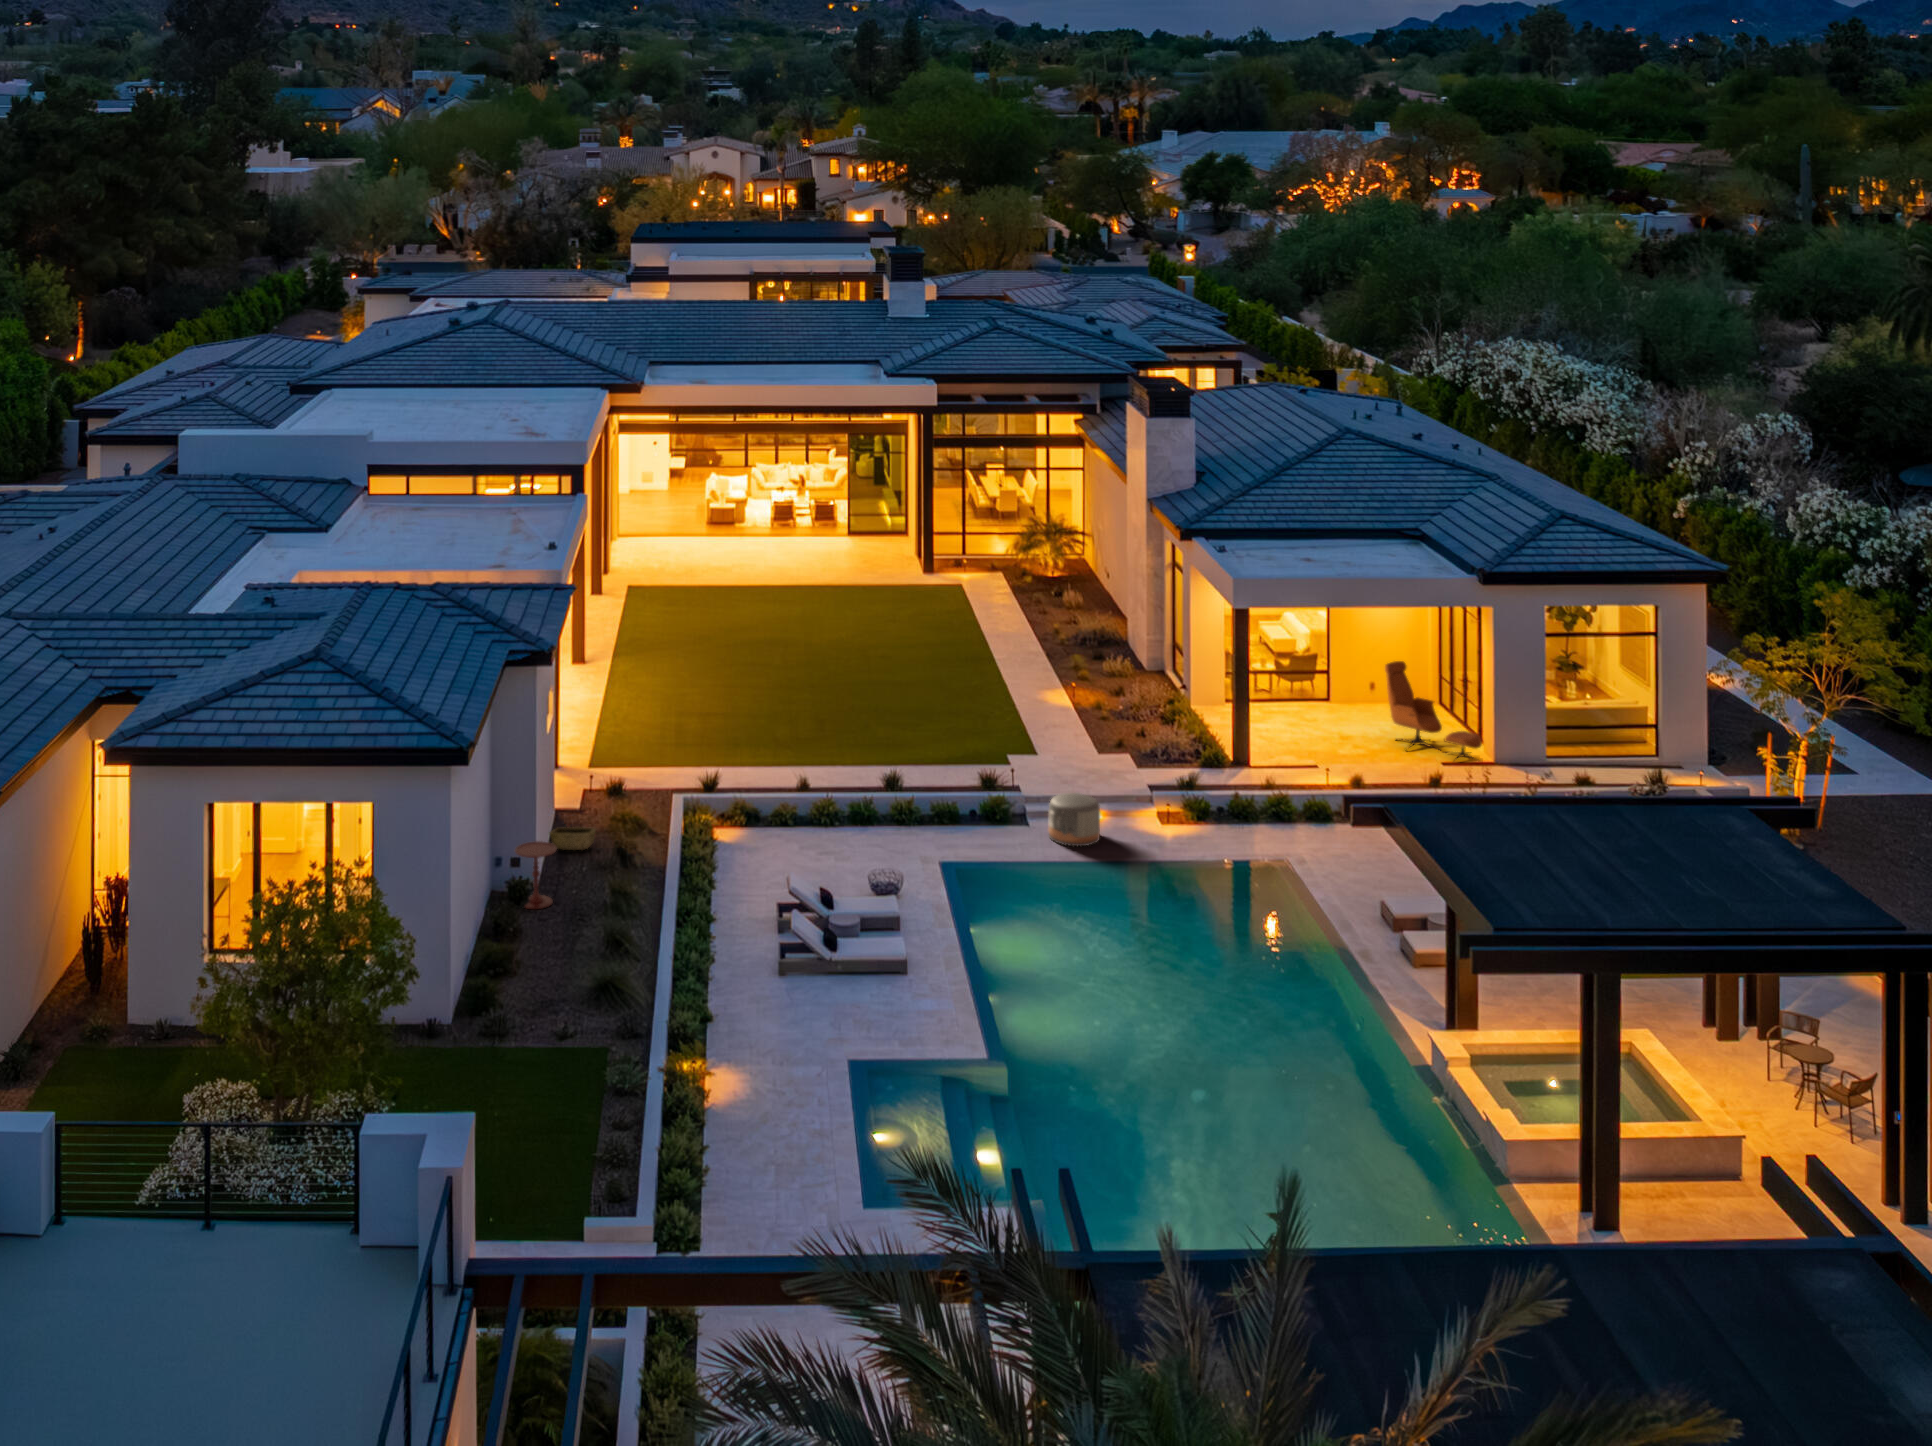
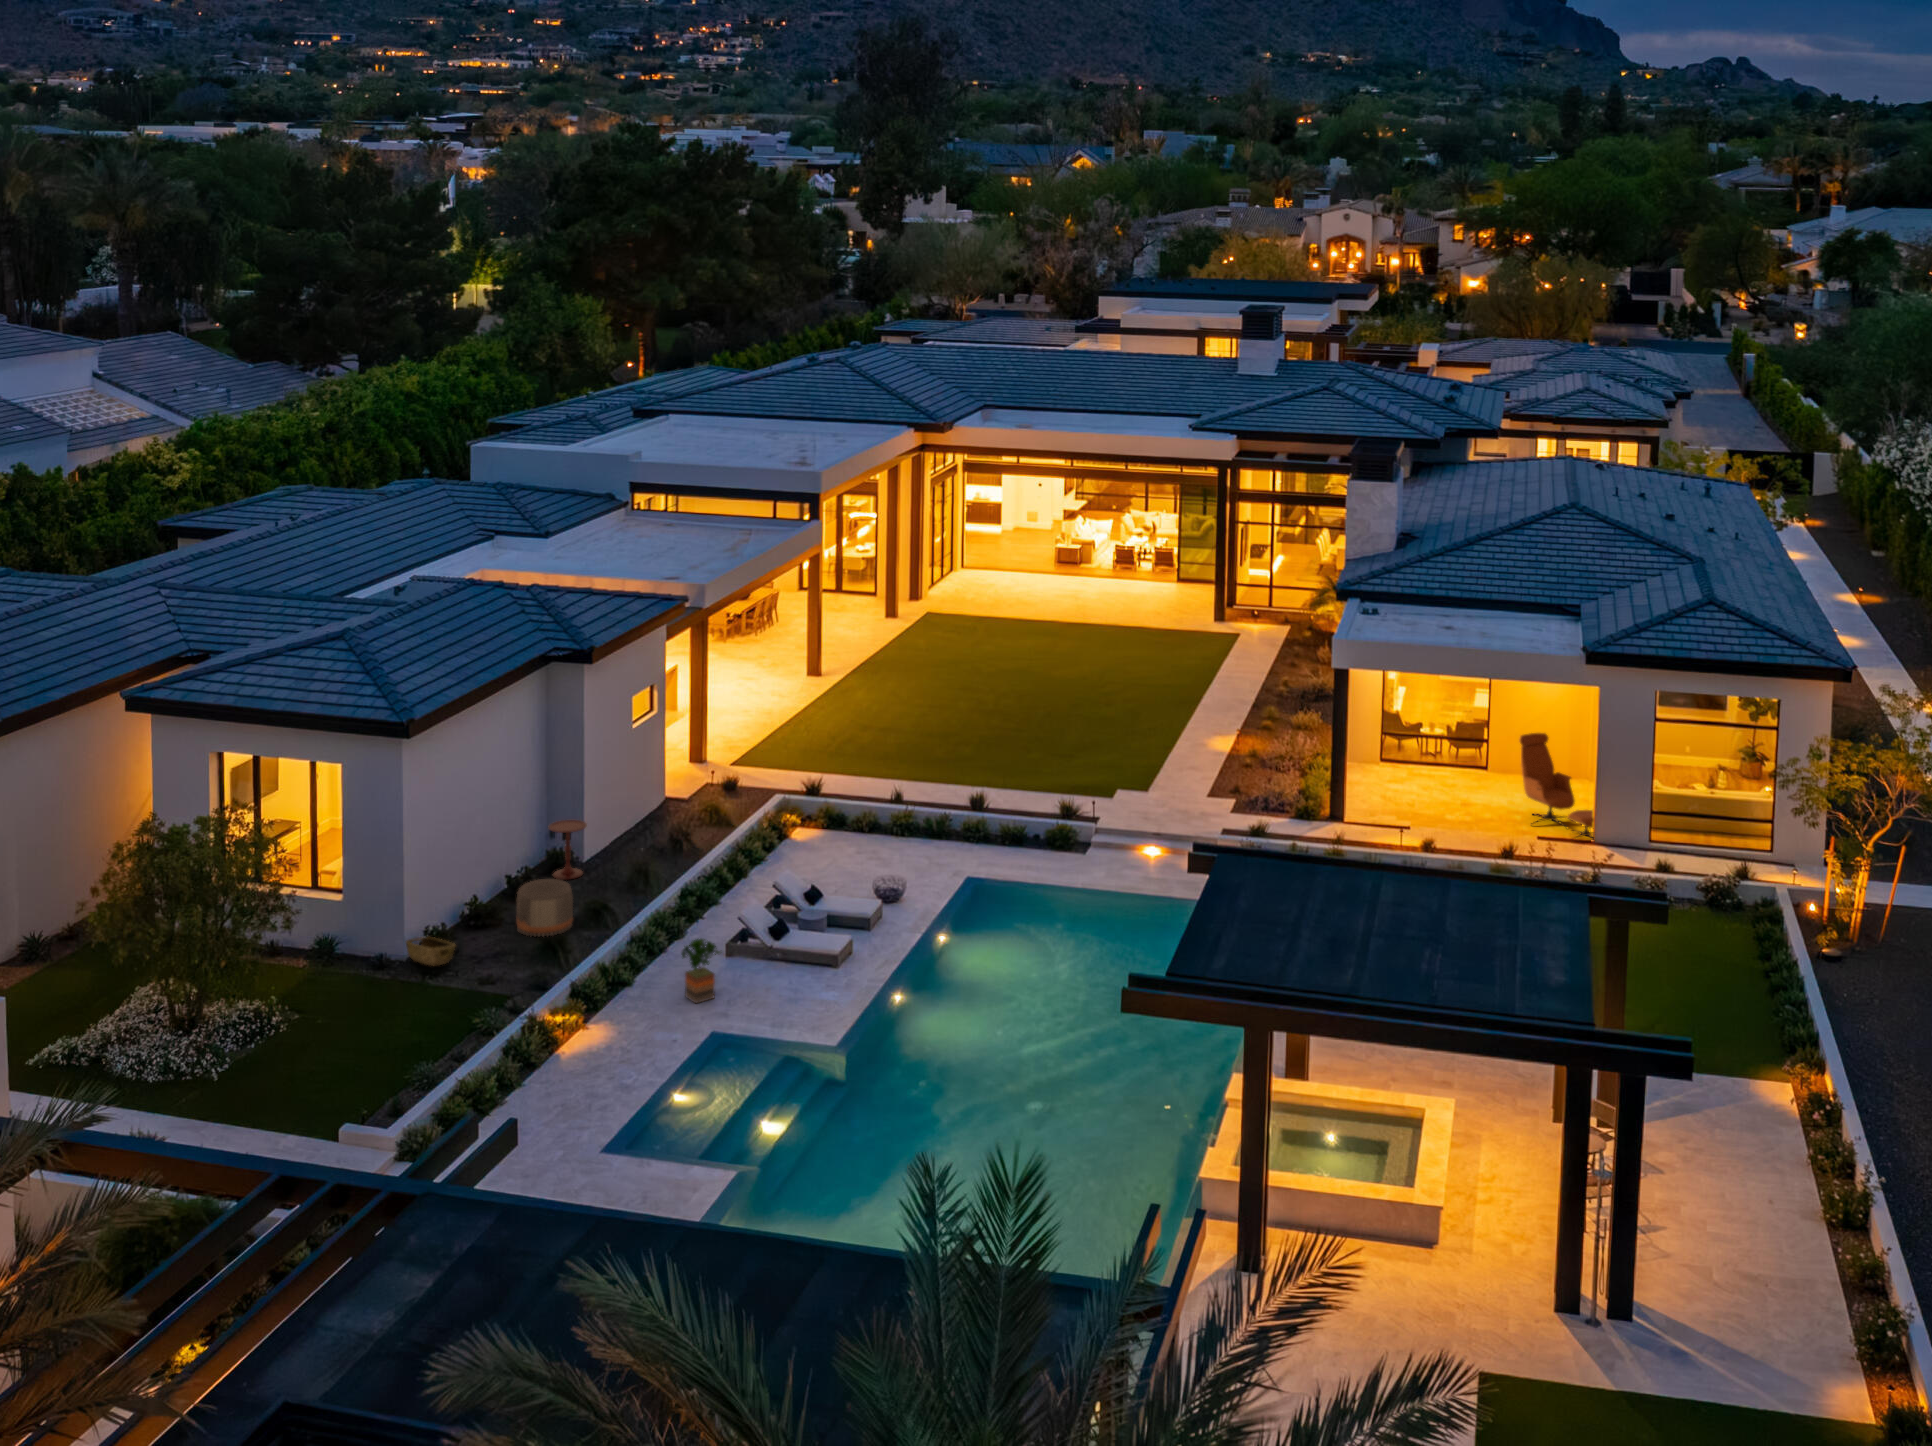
pouf: present [1048,793,1100,846] -> present [517,879,573,936]
woven basket: present [549,827,596,850] -> present [406,937,455,966]
potted tree: none [791,959,833,1032] -> present [682,939,722,1003]

